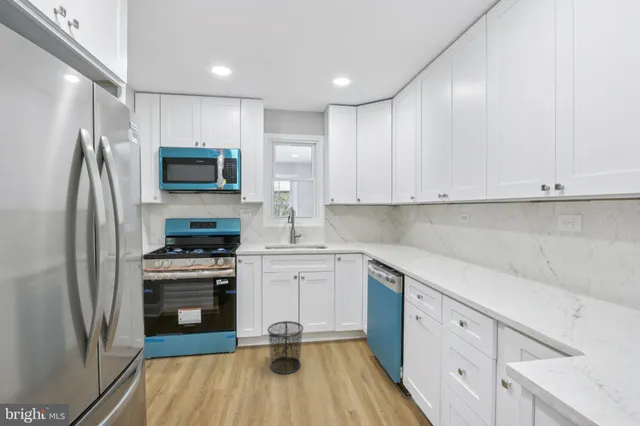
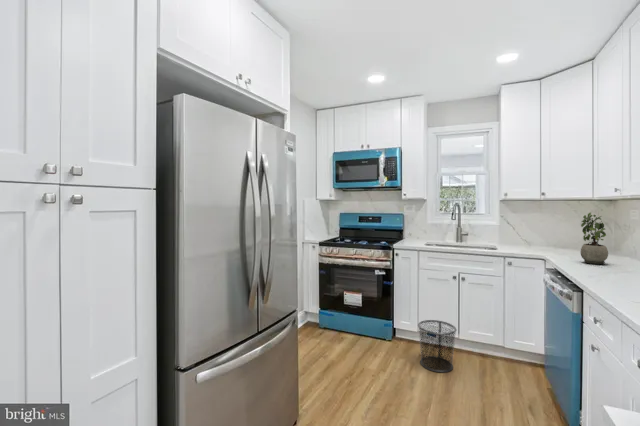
potted plant: none [390,215,408,254] -> present [581,212,608,264]

